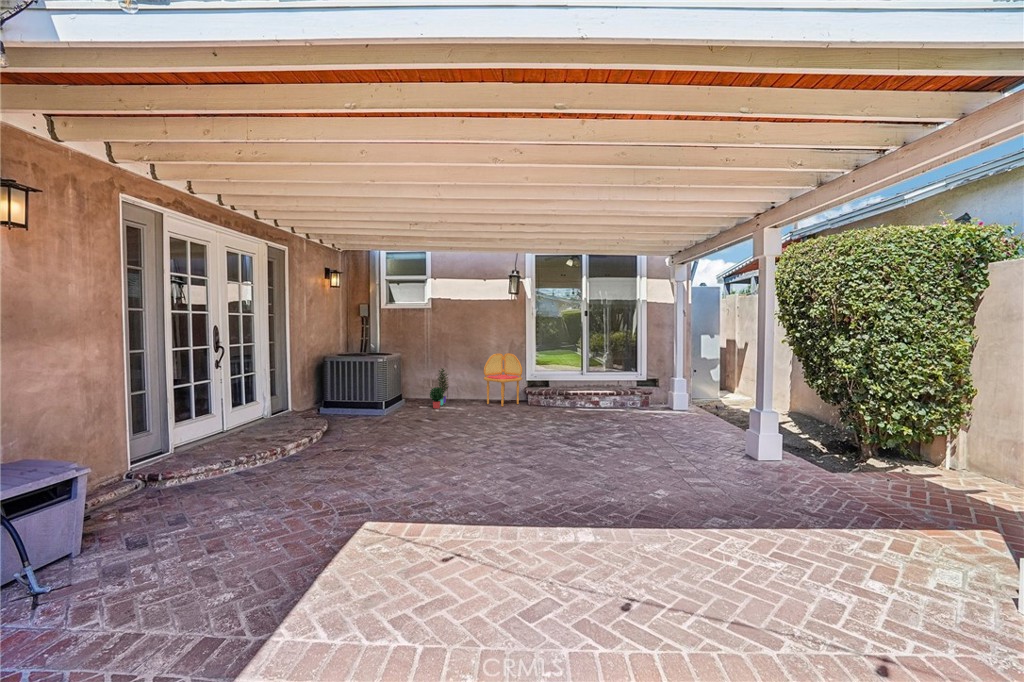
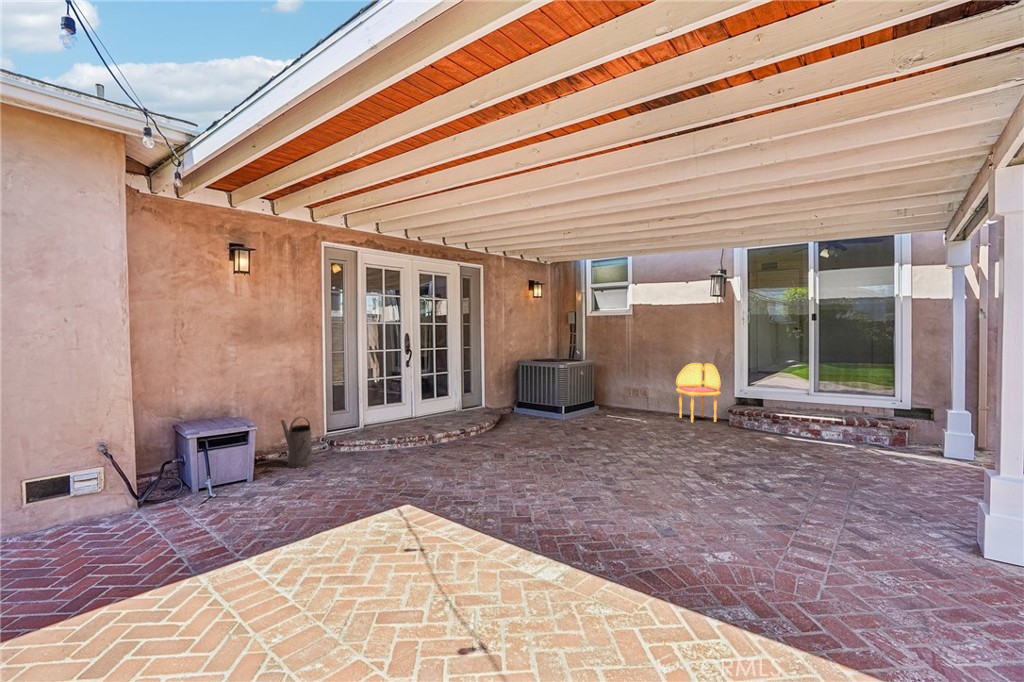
potted plant: present [430,368,448,408] -> none [612,375,644,417]
watering can: none [77,443,162,518] -> present [281,417,314,468]

